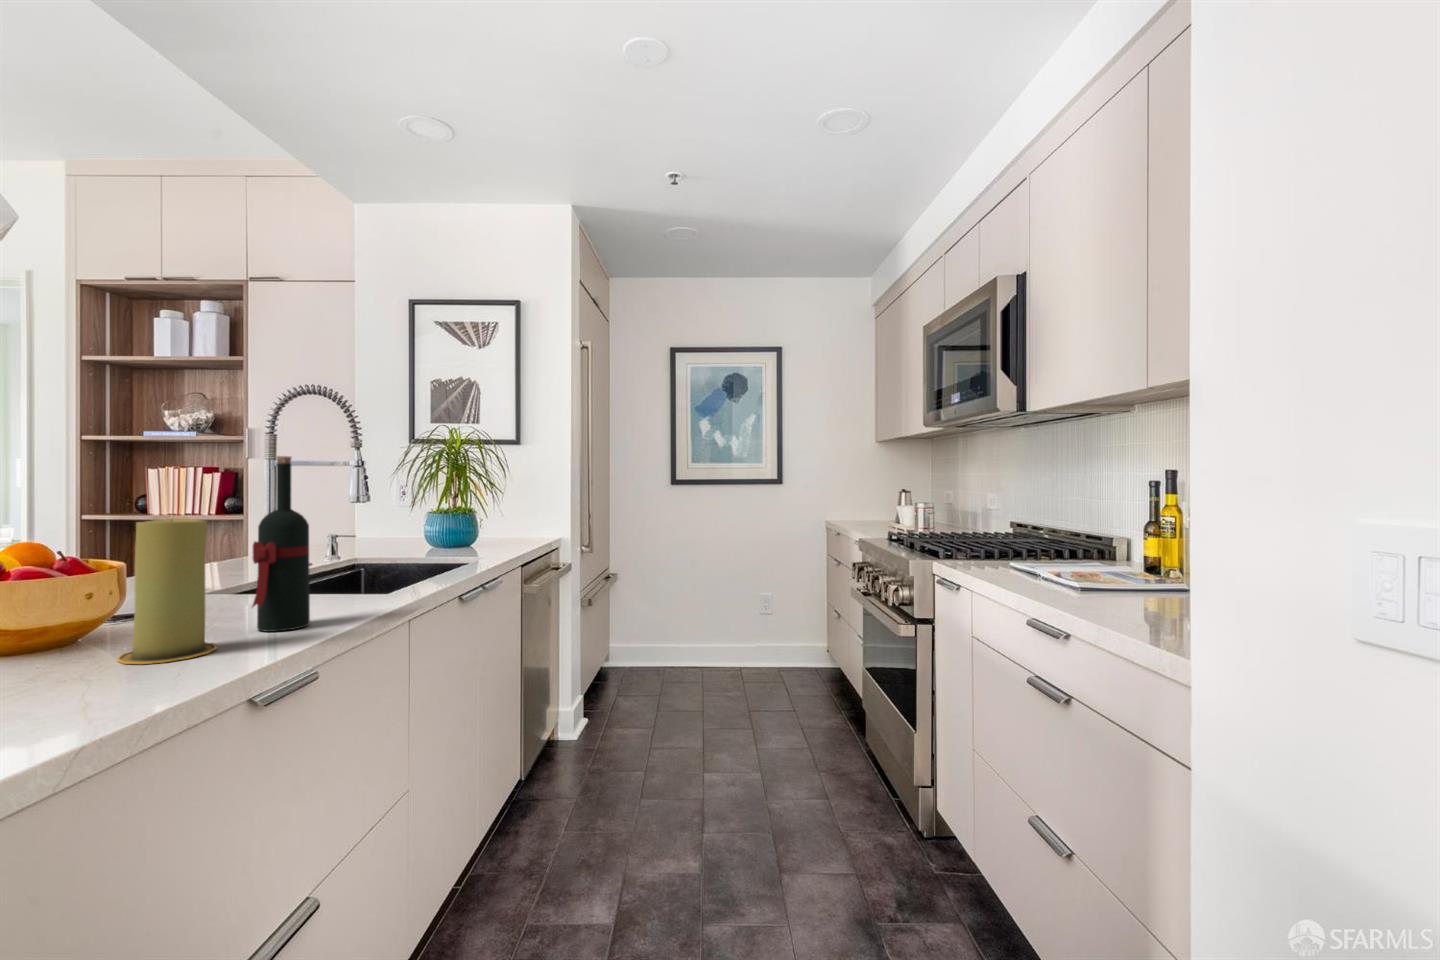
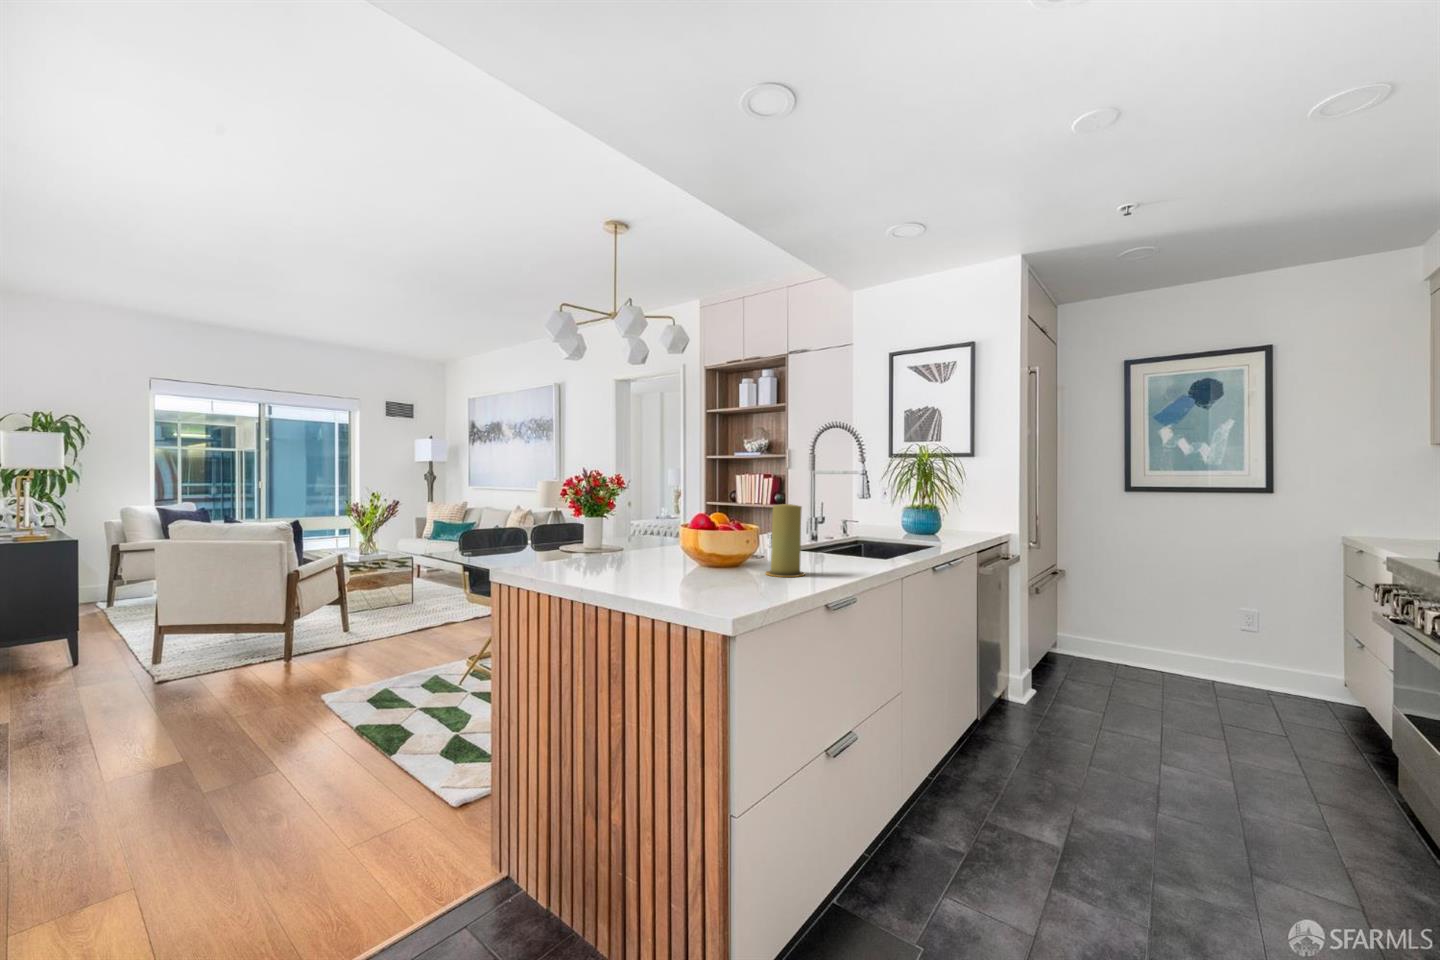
wine bottle: present [252,456,310,632] -> none [818,471,846,571]

